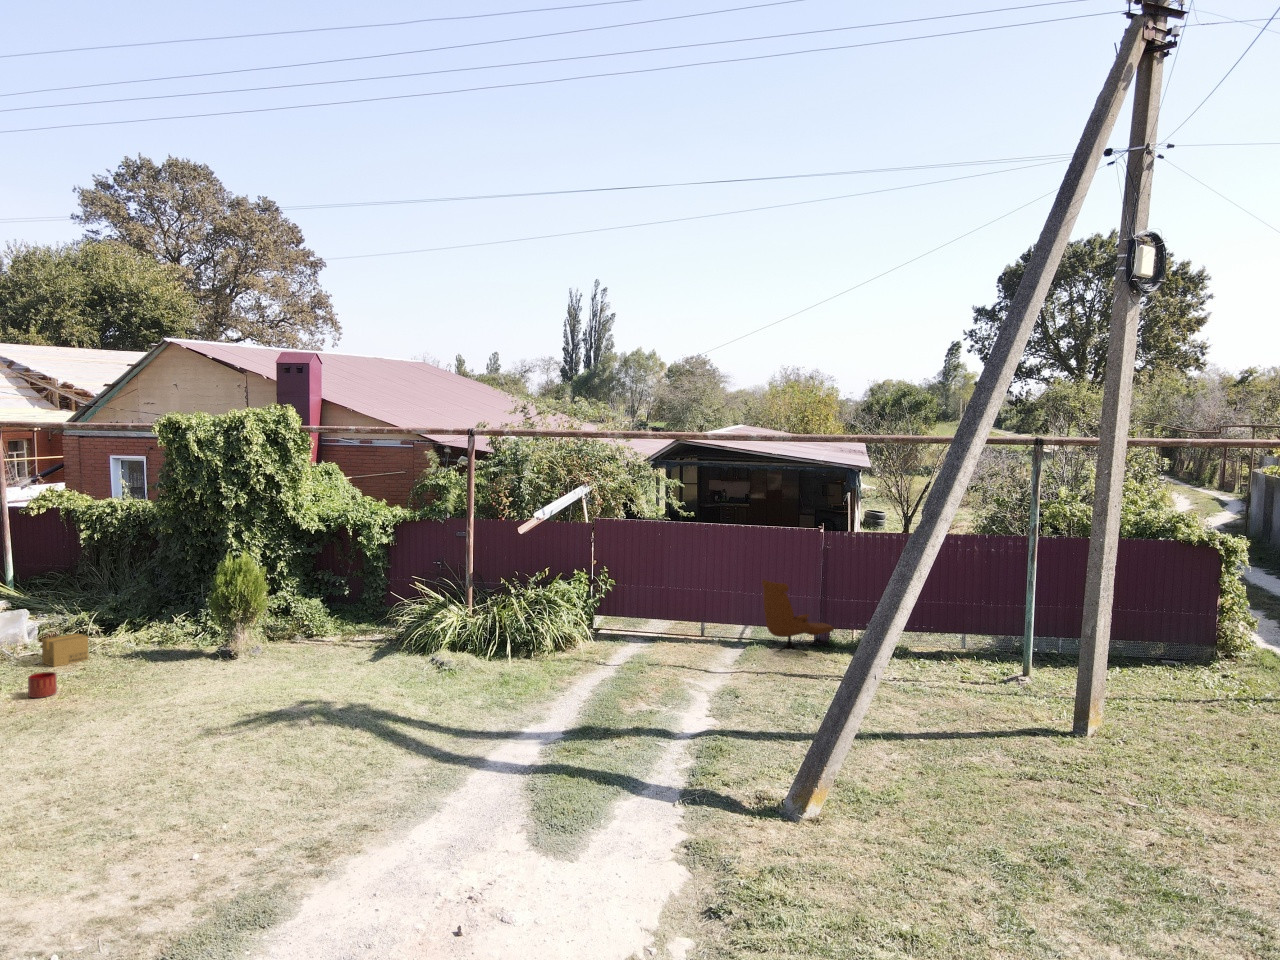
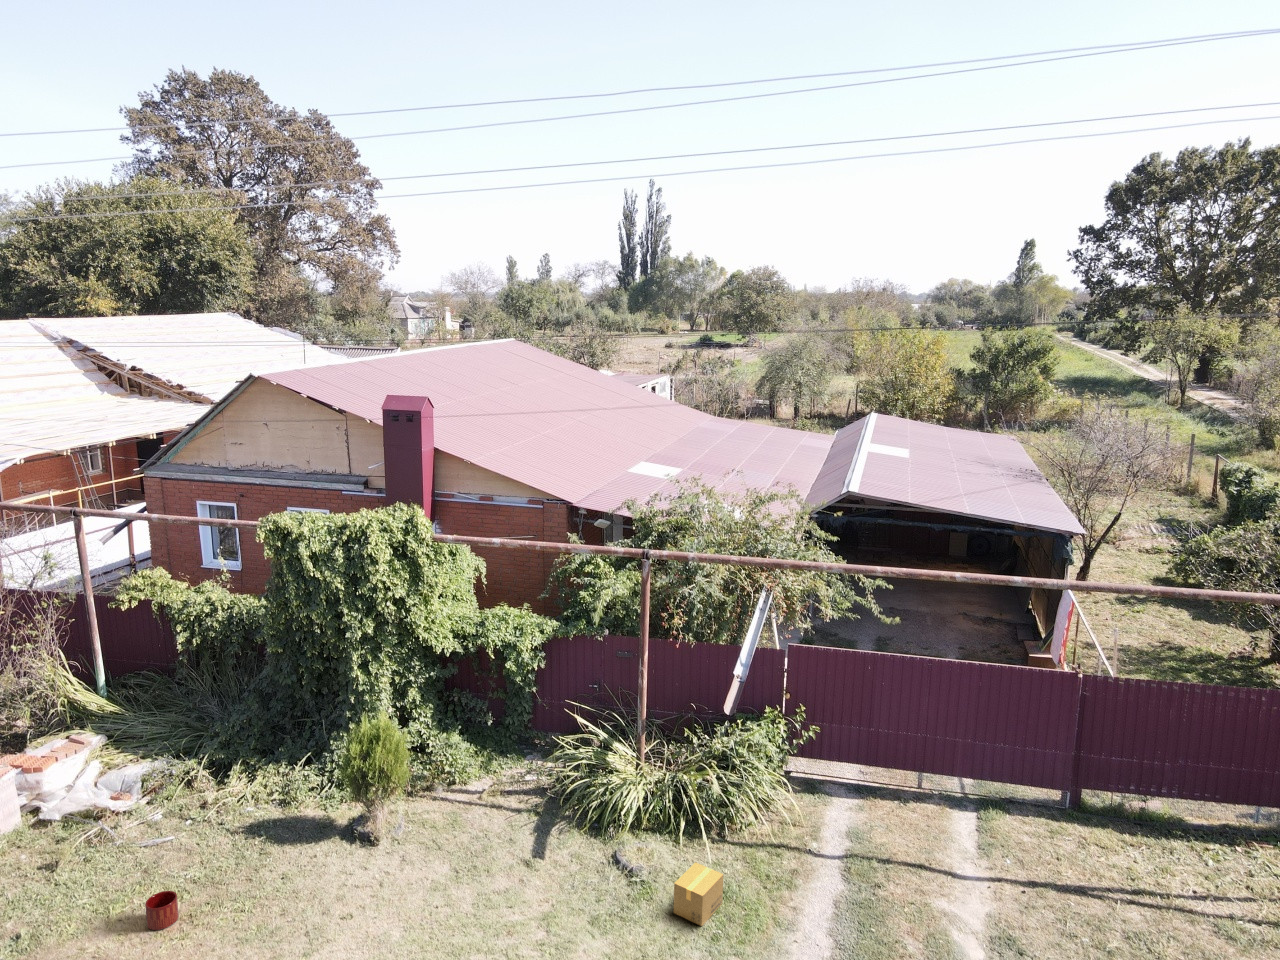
lounge chair: present [762,580,834,656] -> none [1023,757,1106,858]
cardboard box: present [42,633,89,667] -> present [674,863,723,926]

